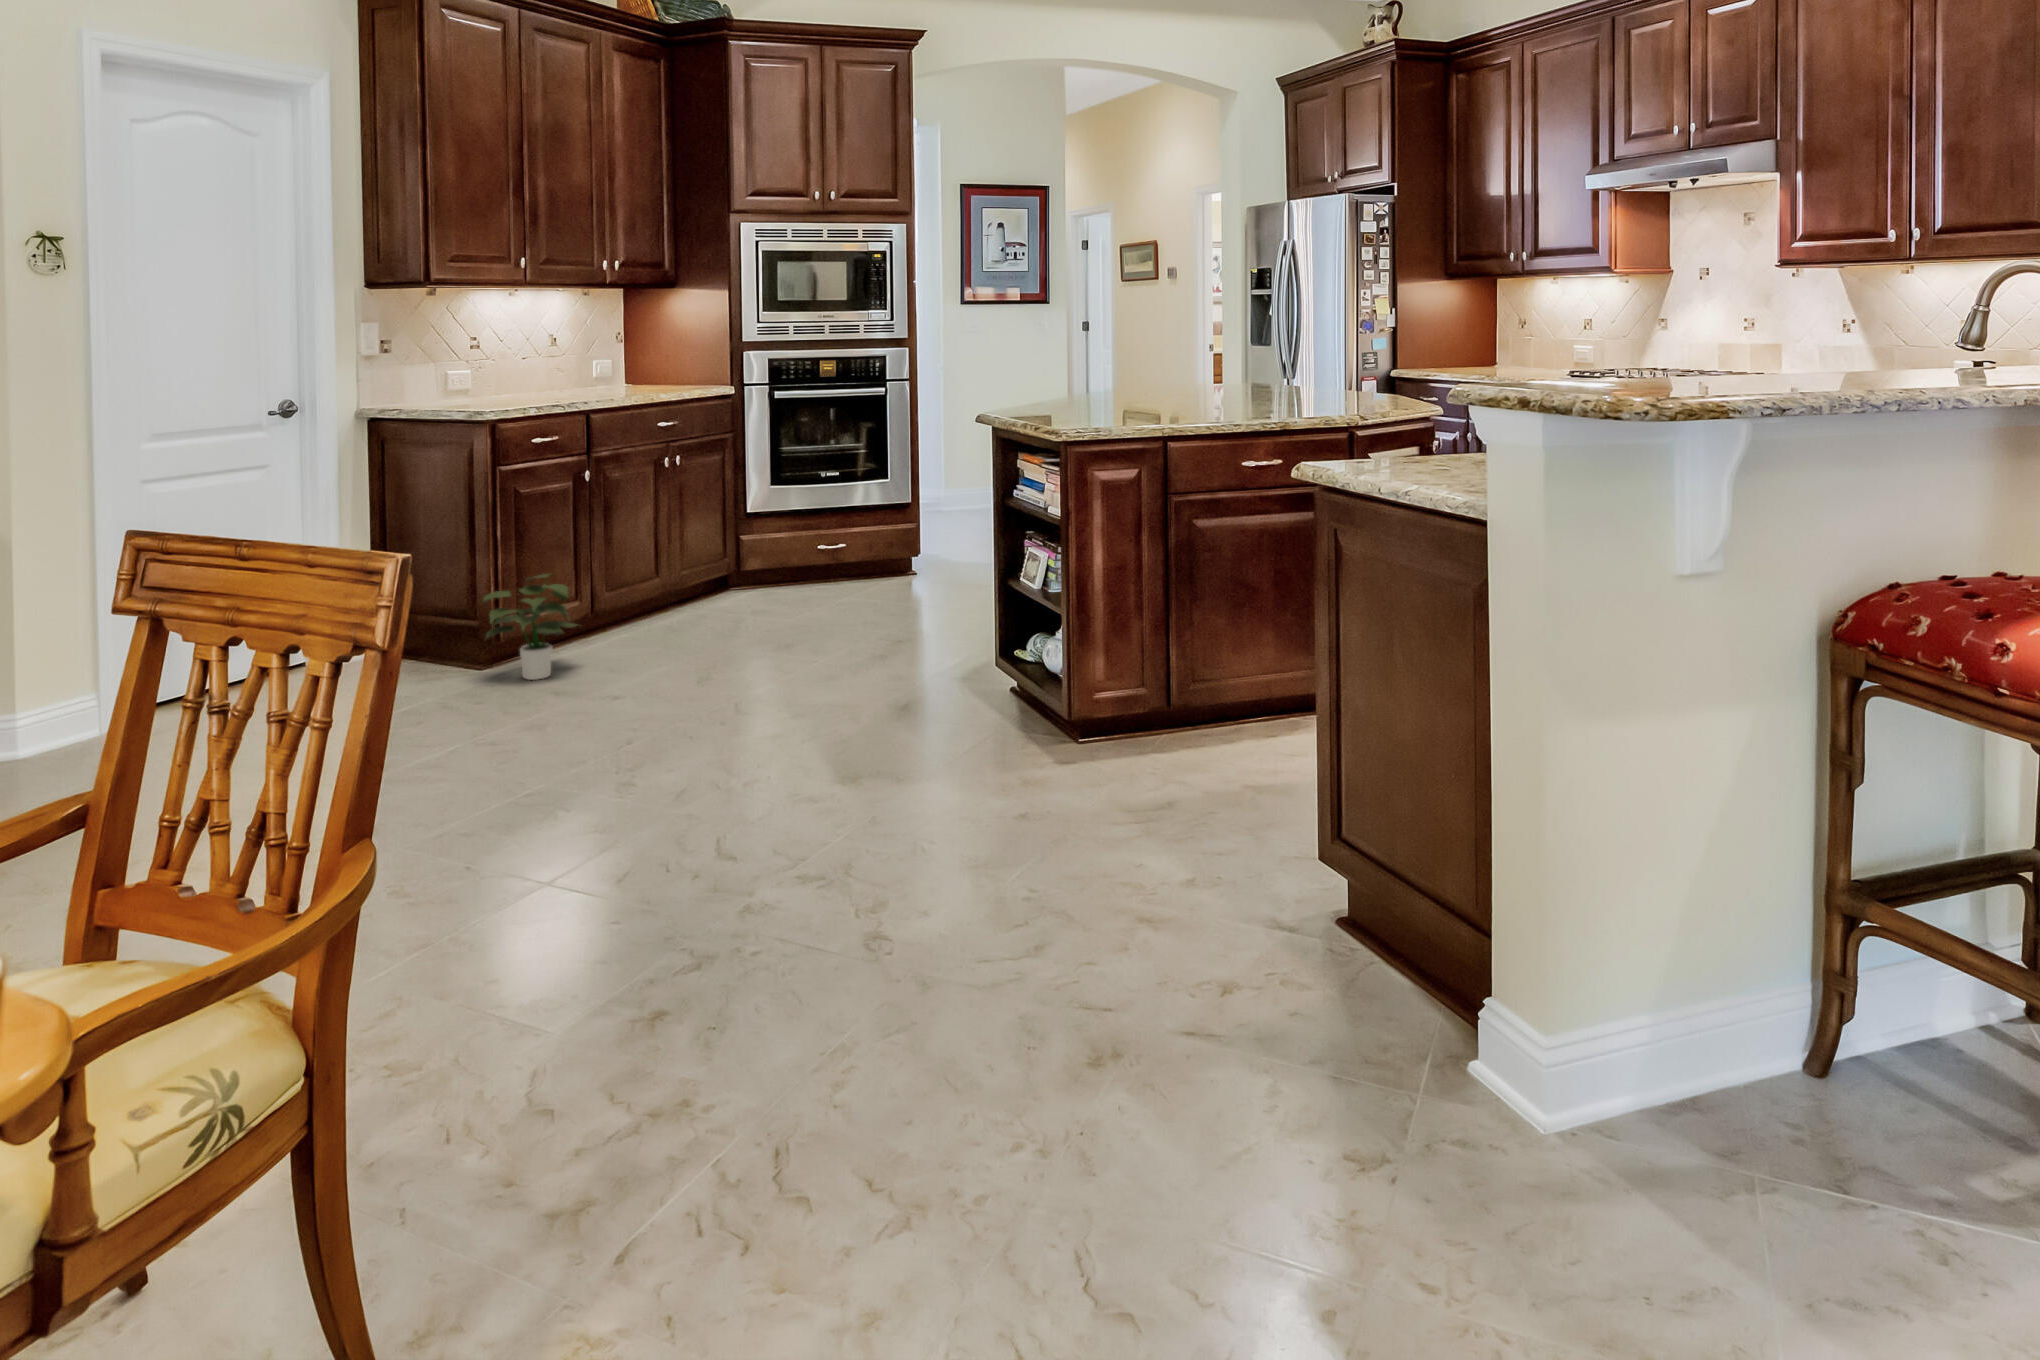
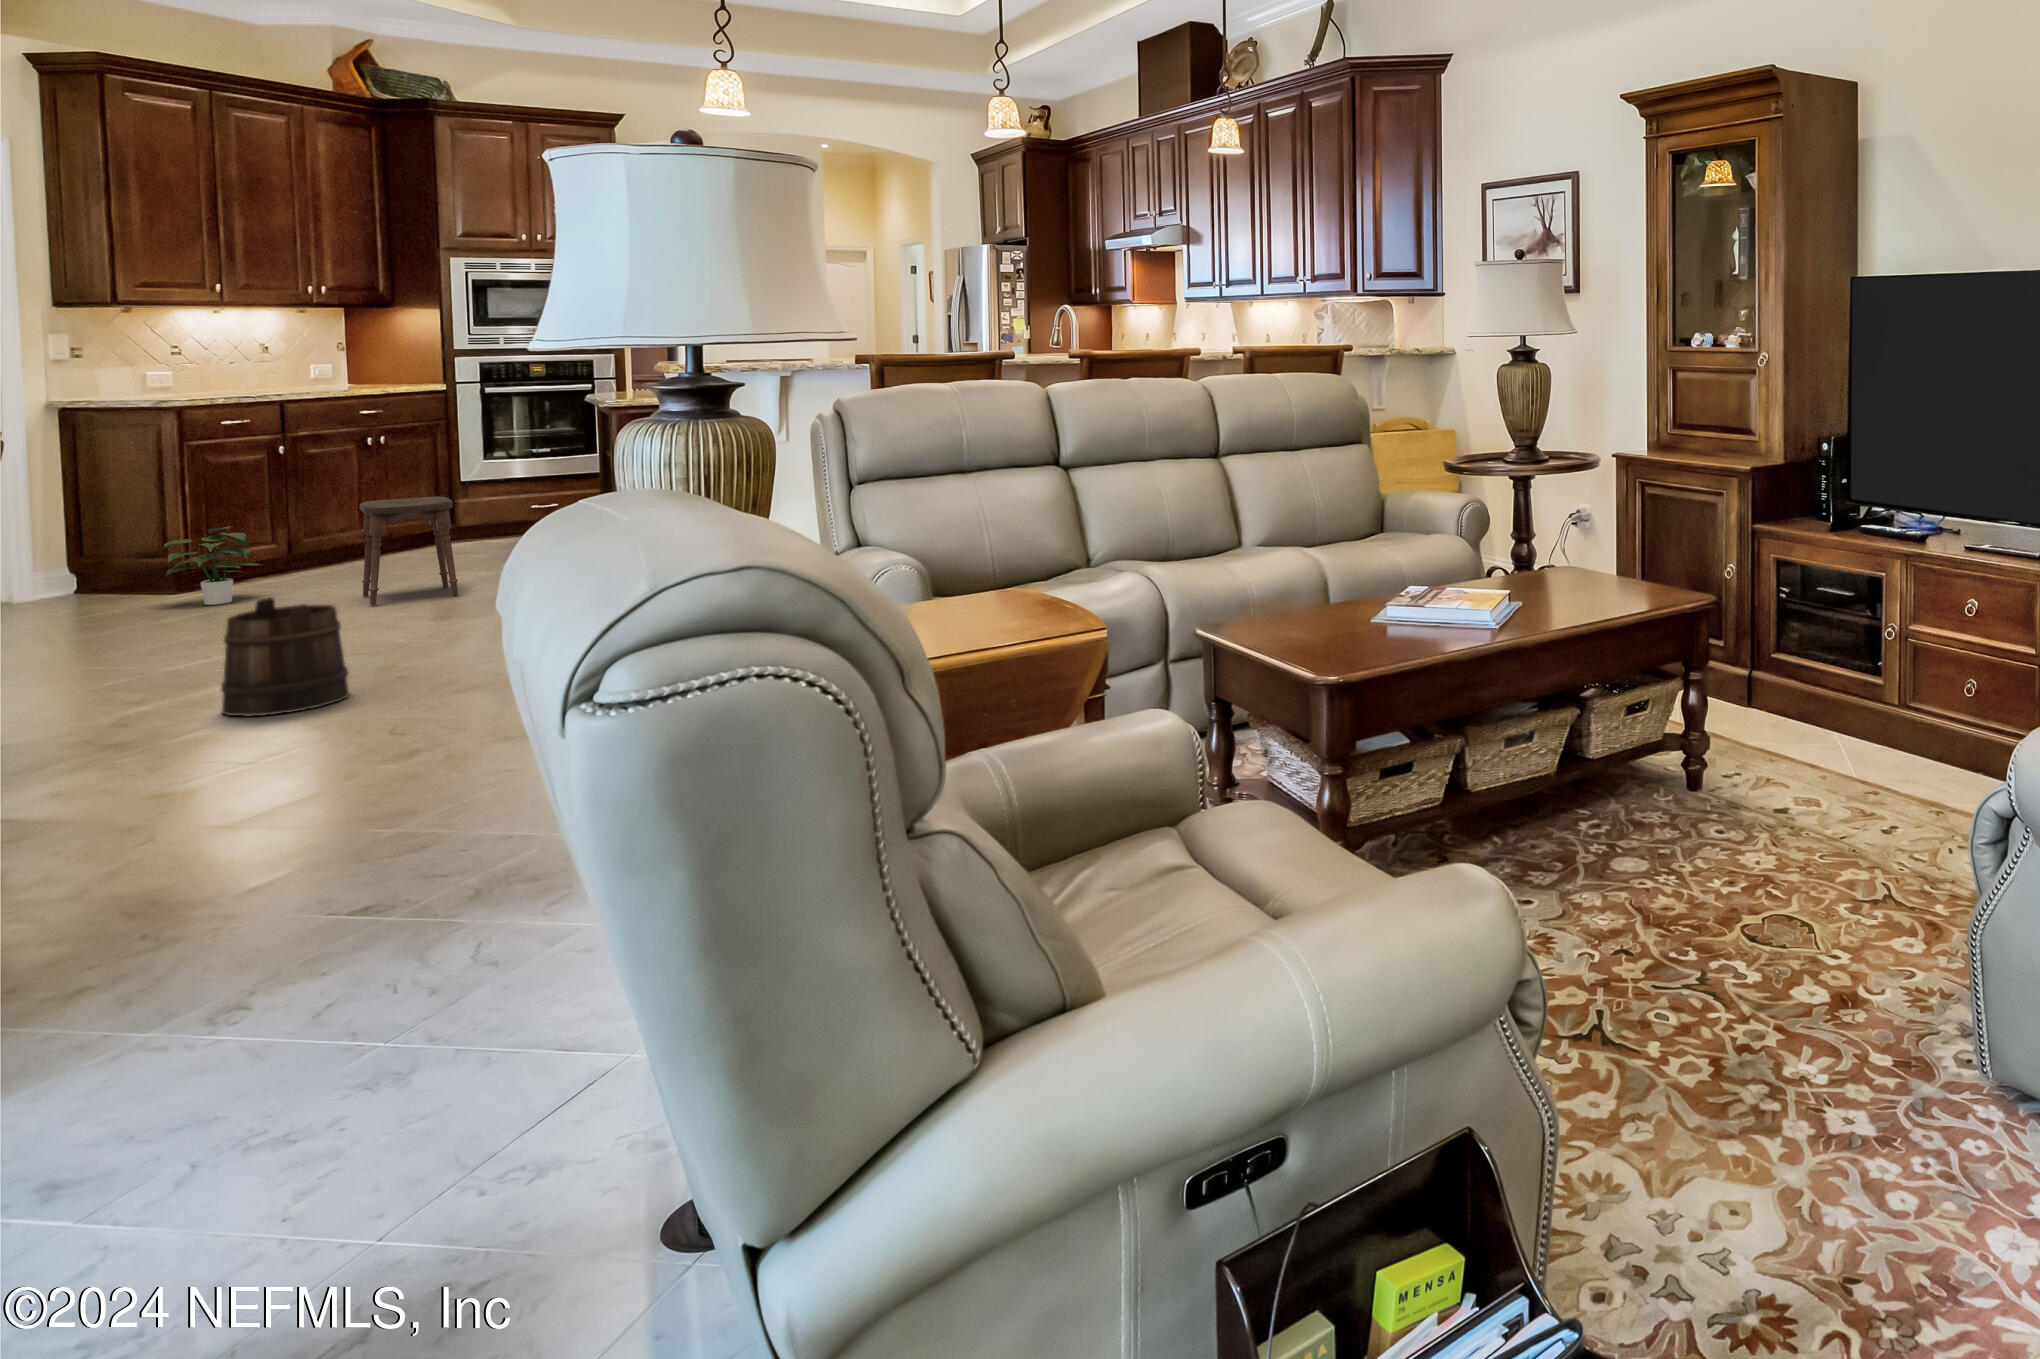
stool: none [697,544,815,703] -> present [360,497,458,606]
bucket: none [694,794,874,1052] -> present [221,598,349,716]

